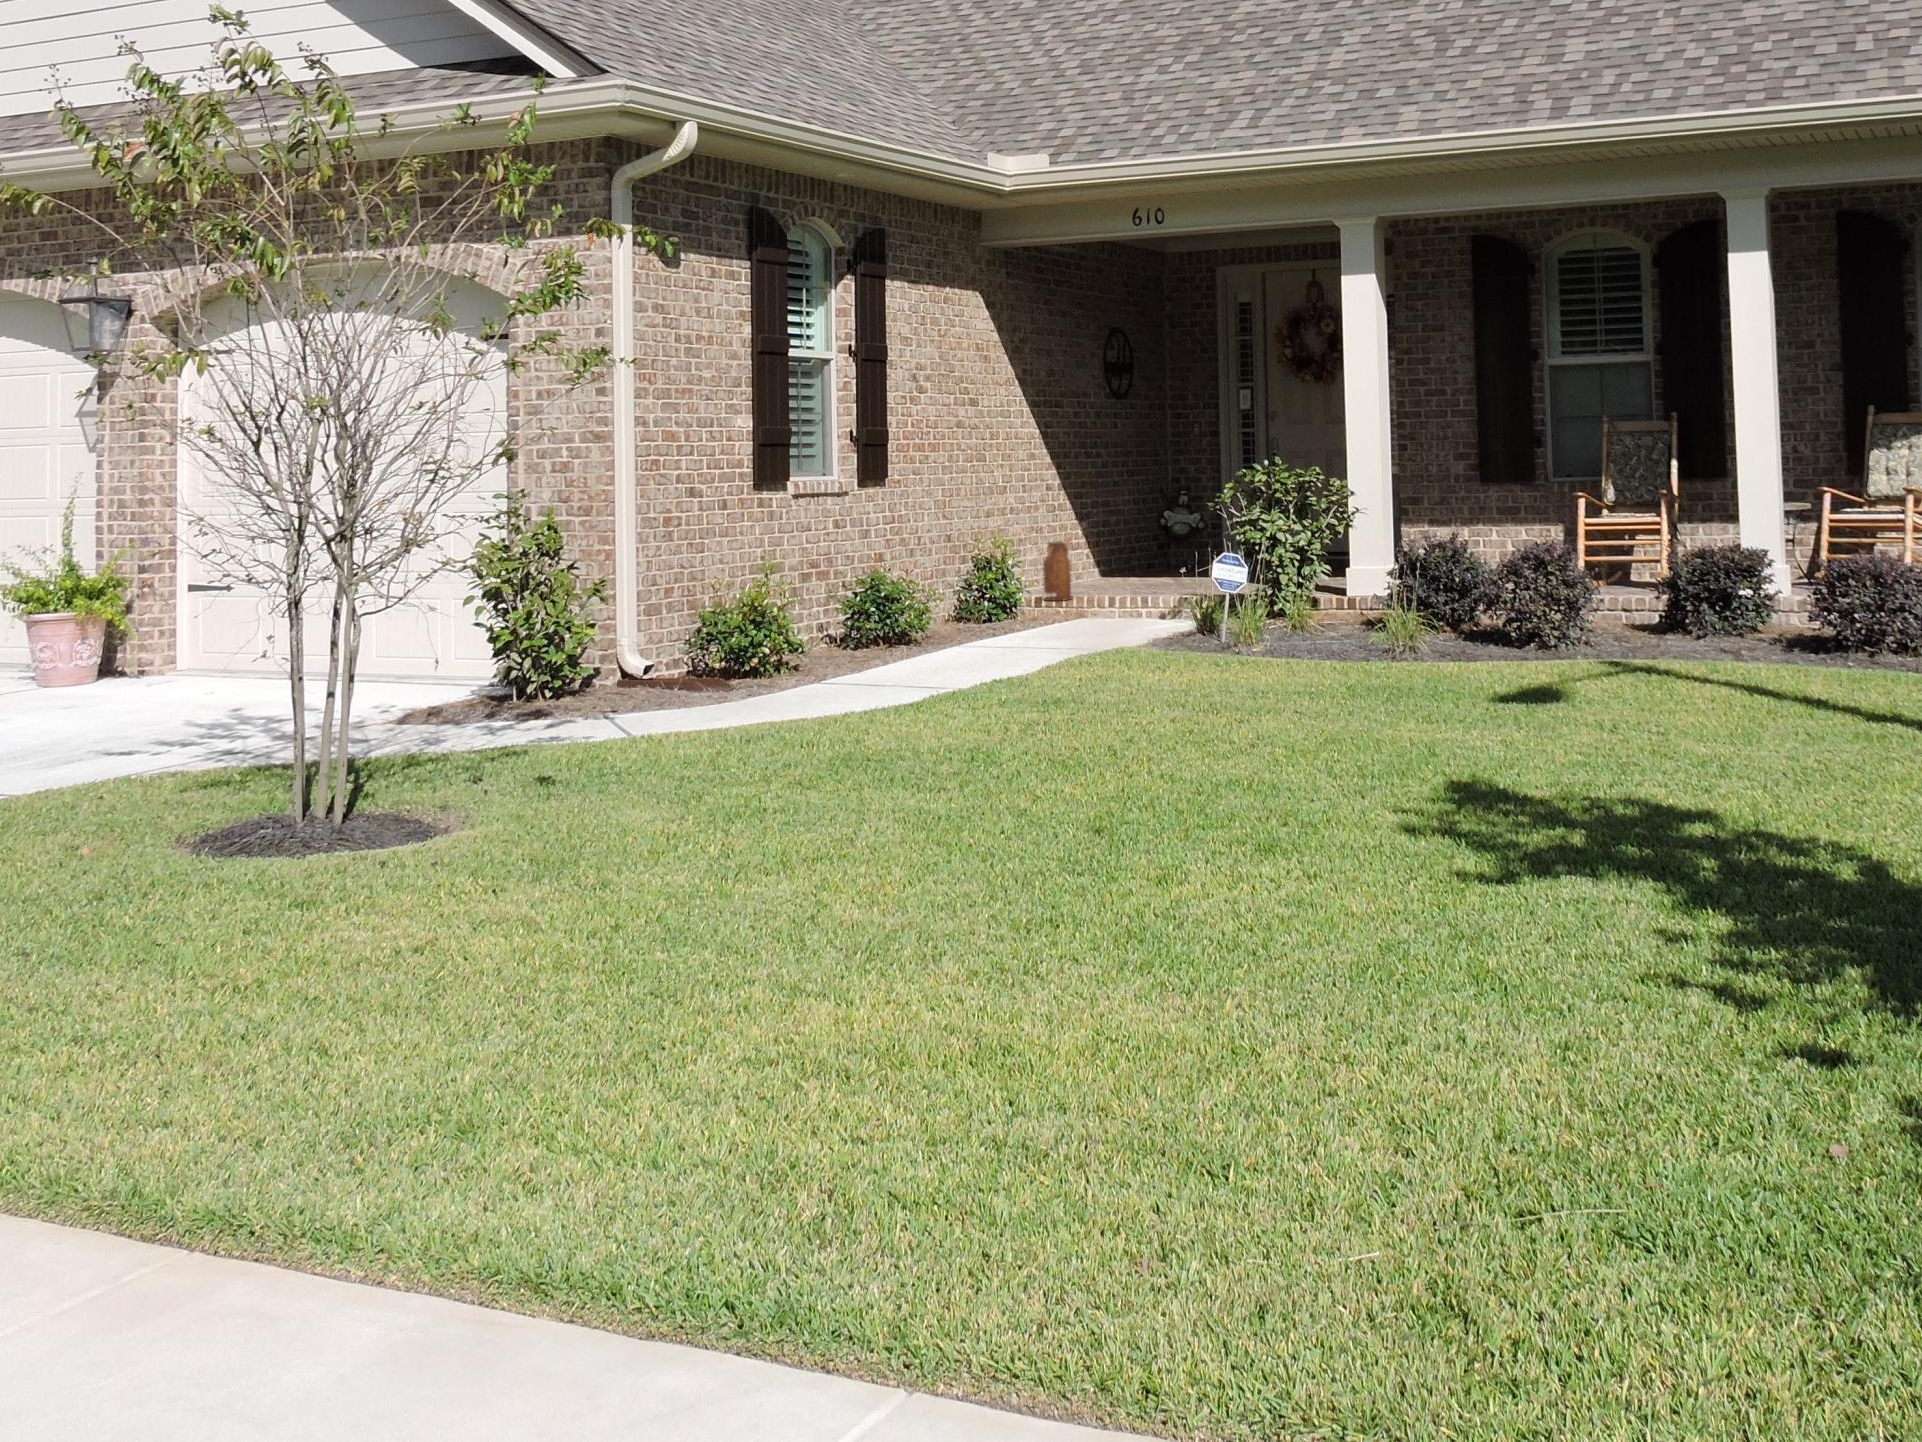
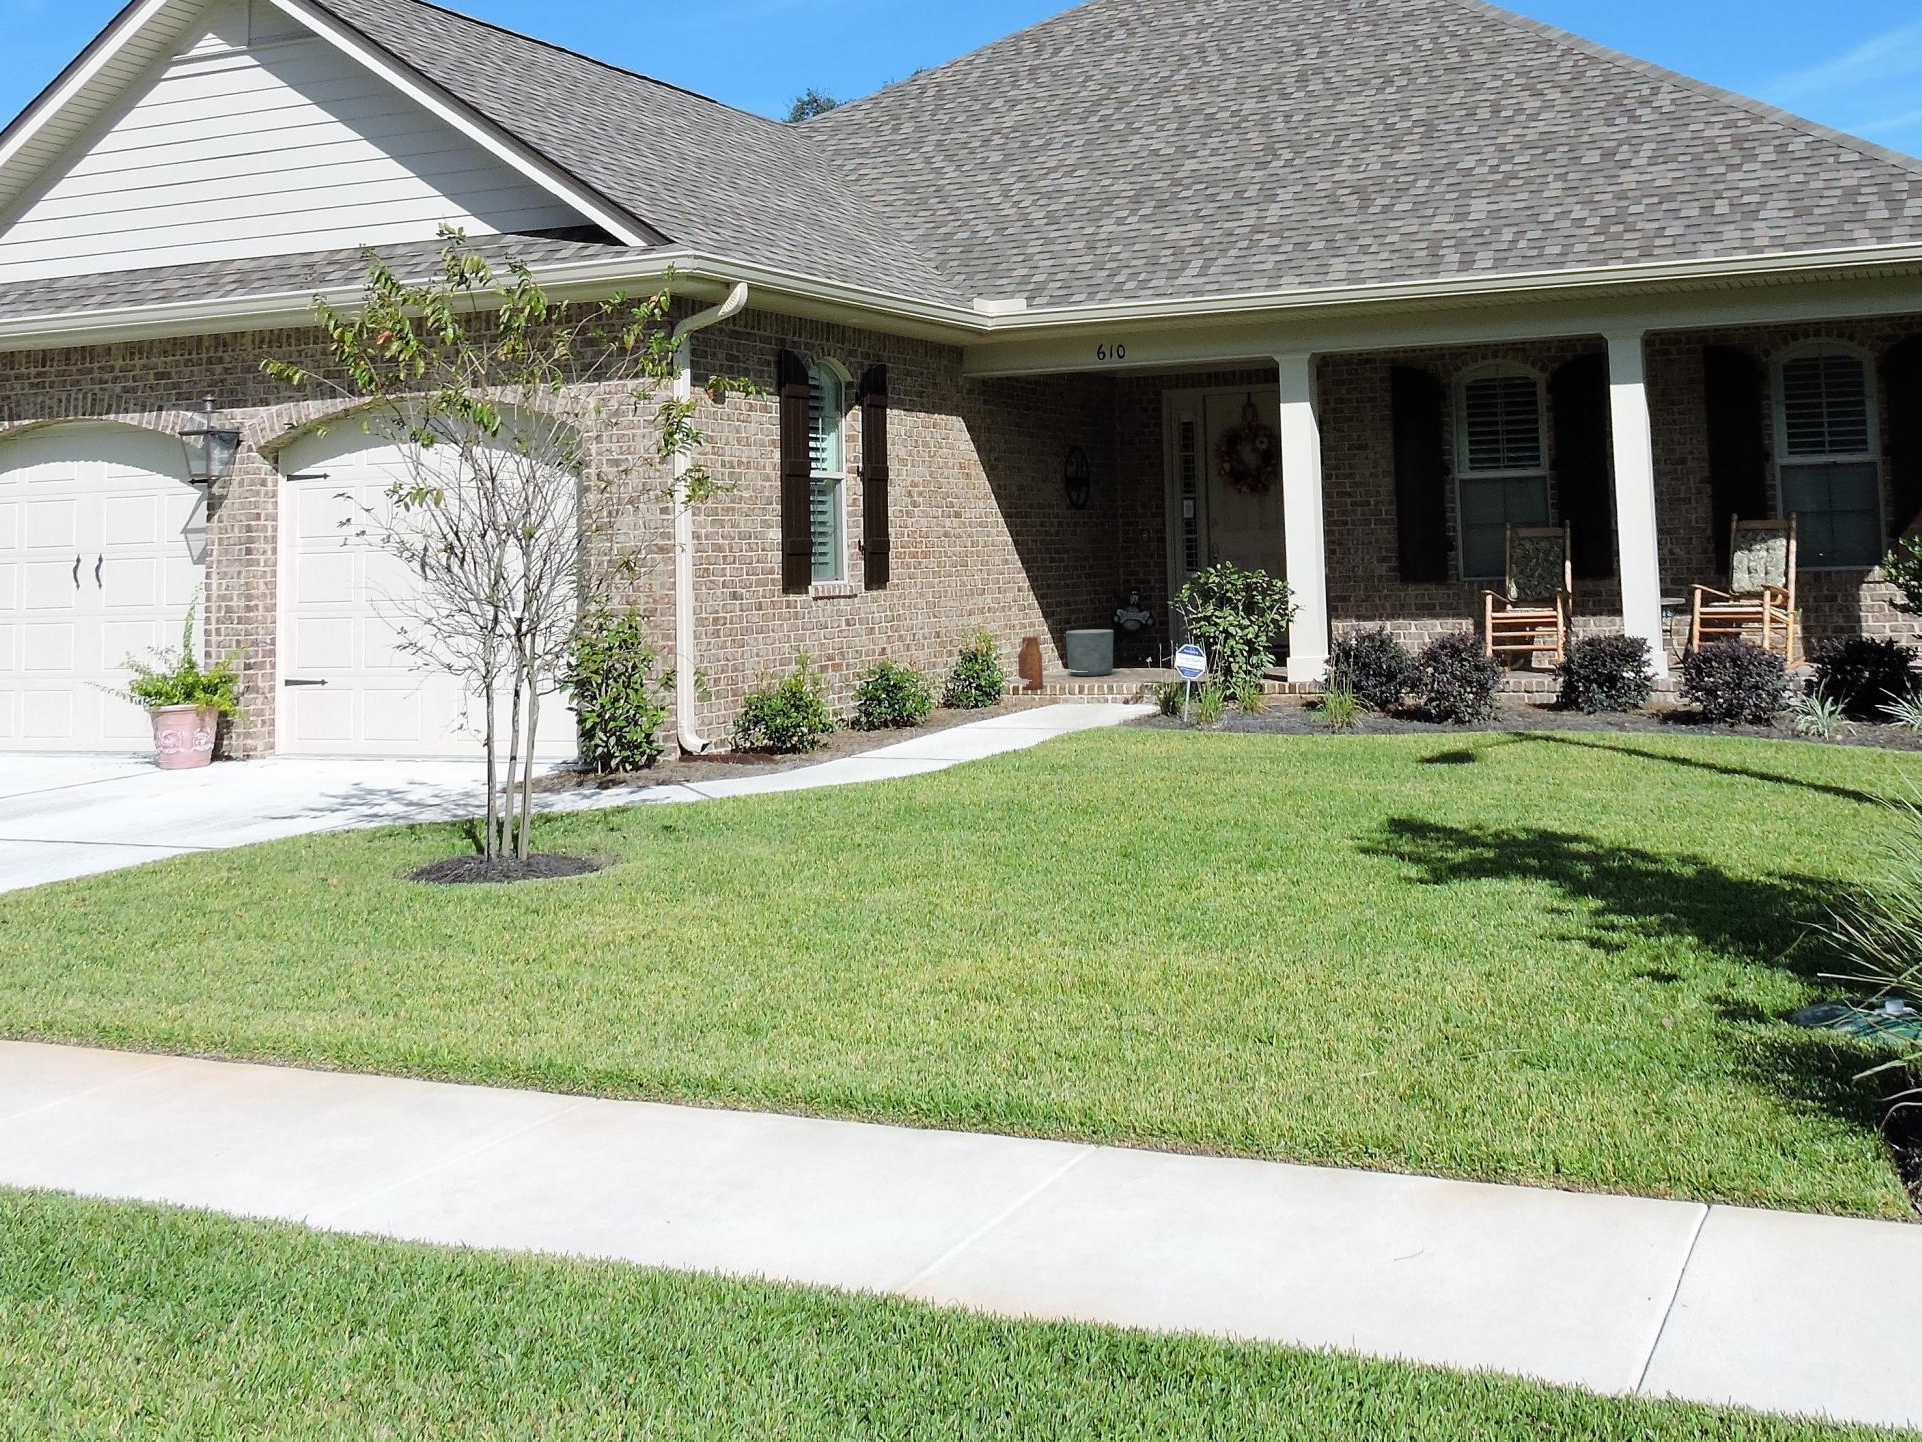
planter: none [1102,534,1155,586] -> present [1066,630,1113,676]

